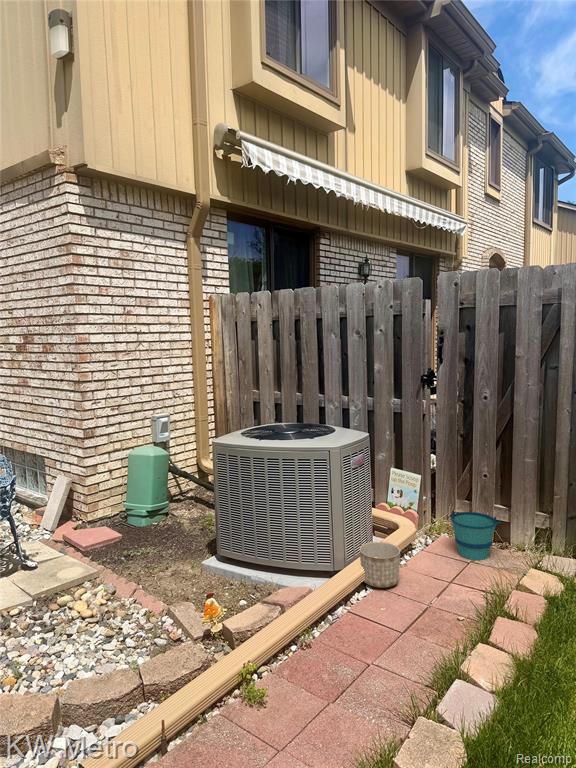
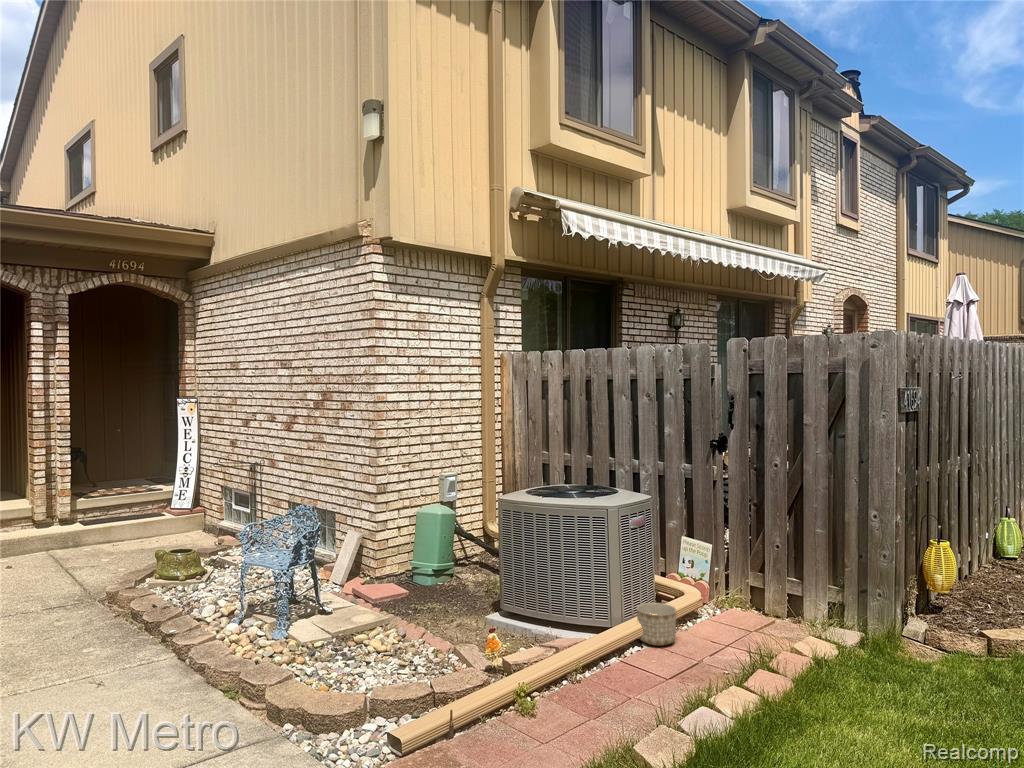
bucket: present [450,510,501,560] -> none [736,580,790,631]

